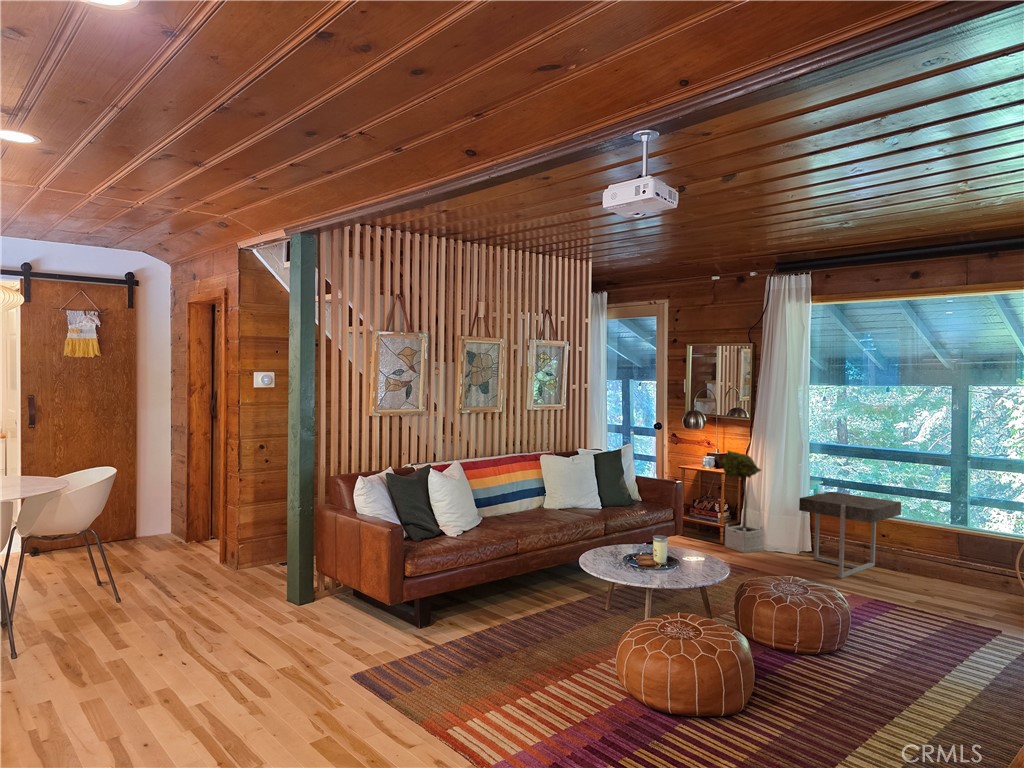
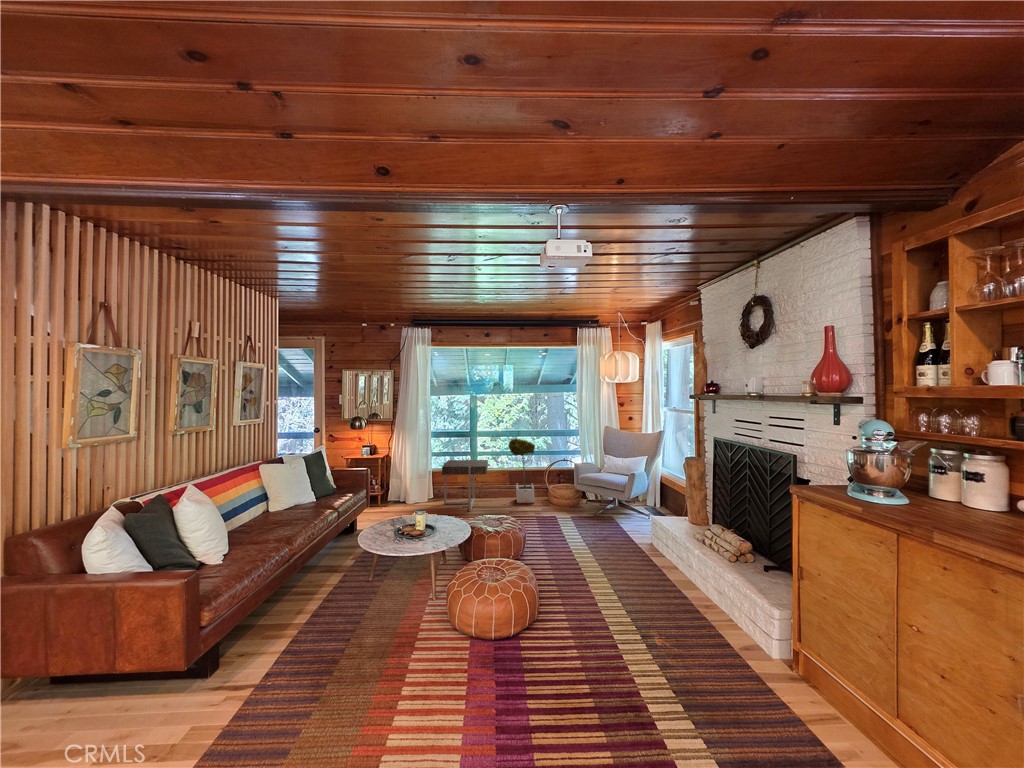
potted tree: present [721,450,764,553] -> present [508,438,535,503]

